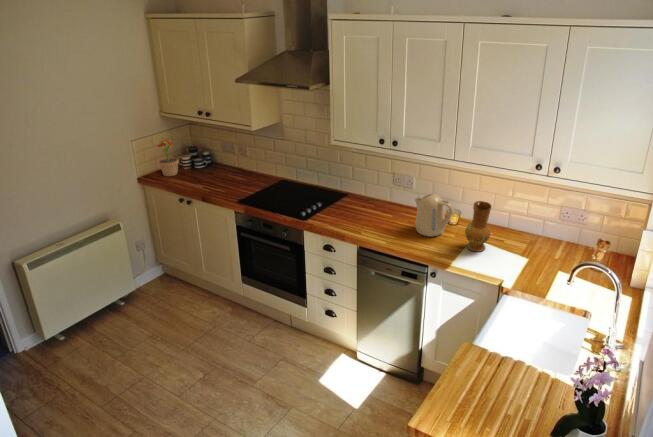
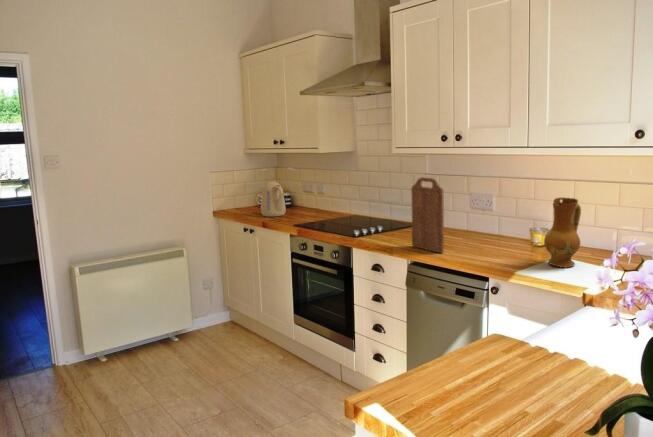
potted plant: present [157,138,179,176] -> none [233,170,255,210]
cutting board: none [357,179,387,239] -> present [411,178,444,253]
kettle: present [415,194,453,237] -> present [261,181,286,217]

